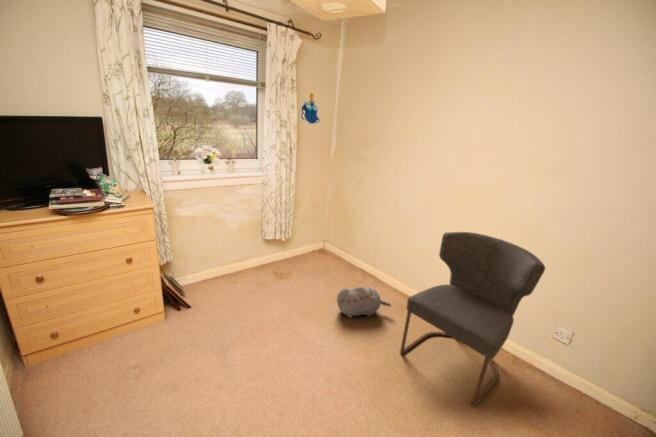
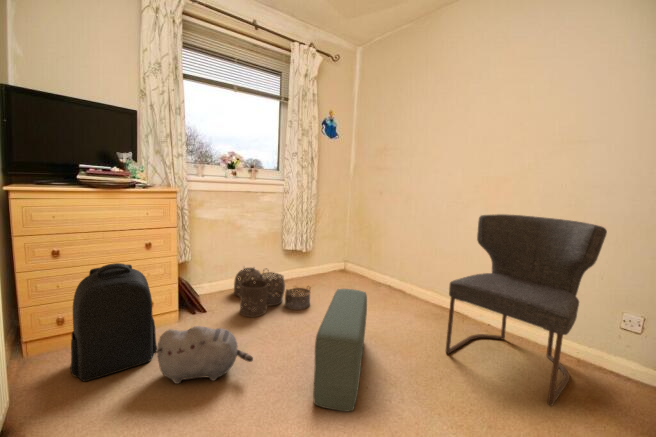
woven basket: none [216,259,288,313] -> present [234,268,310,317]
backpack: none [66,285,147,391] -> present [70,263,157,381]
plush toy: present [337,286,391,318] -> present [155,326,253,384]
pouf: none [282,298,335,417] -> present [313,289,367,411]

